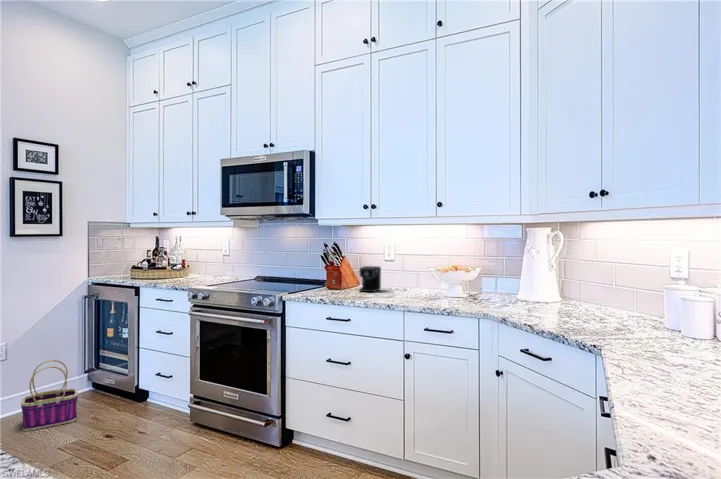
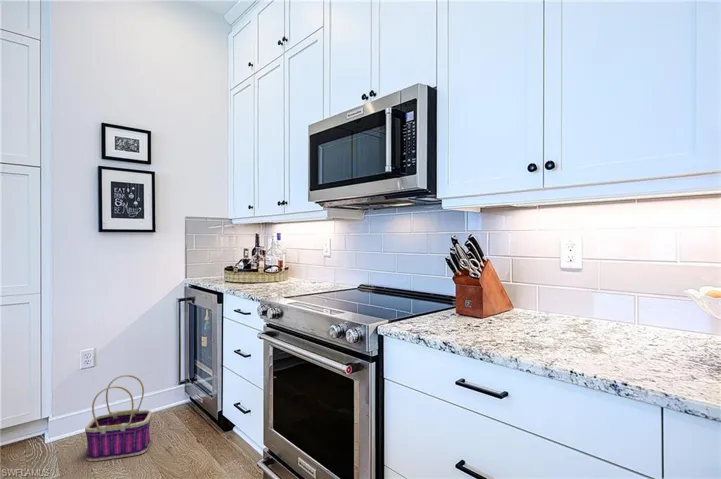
coffee maker: present [359,266,381,292] -> none [518,278,616,330]

